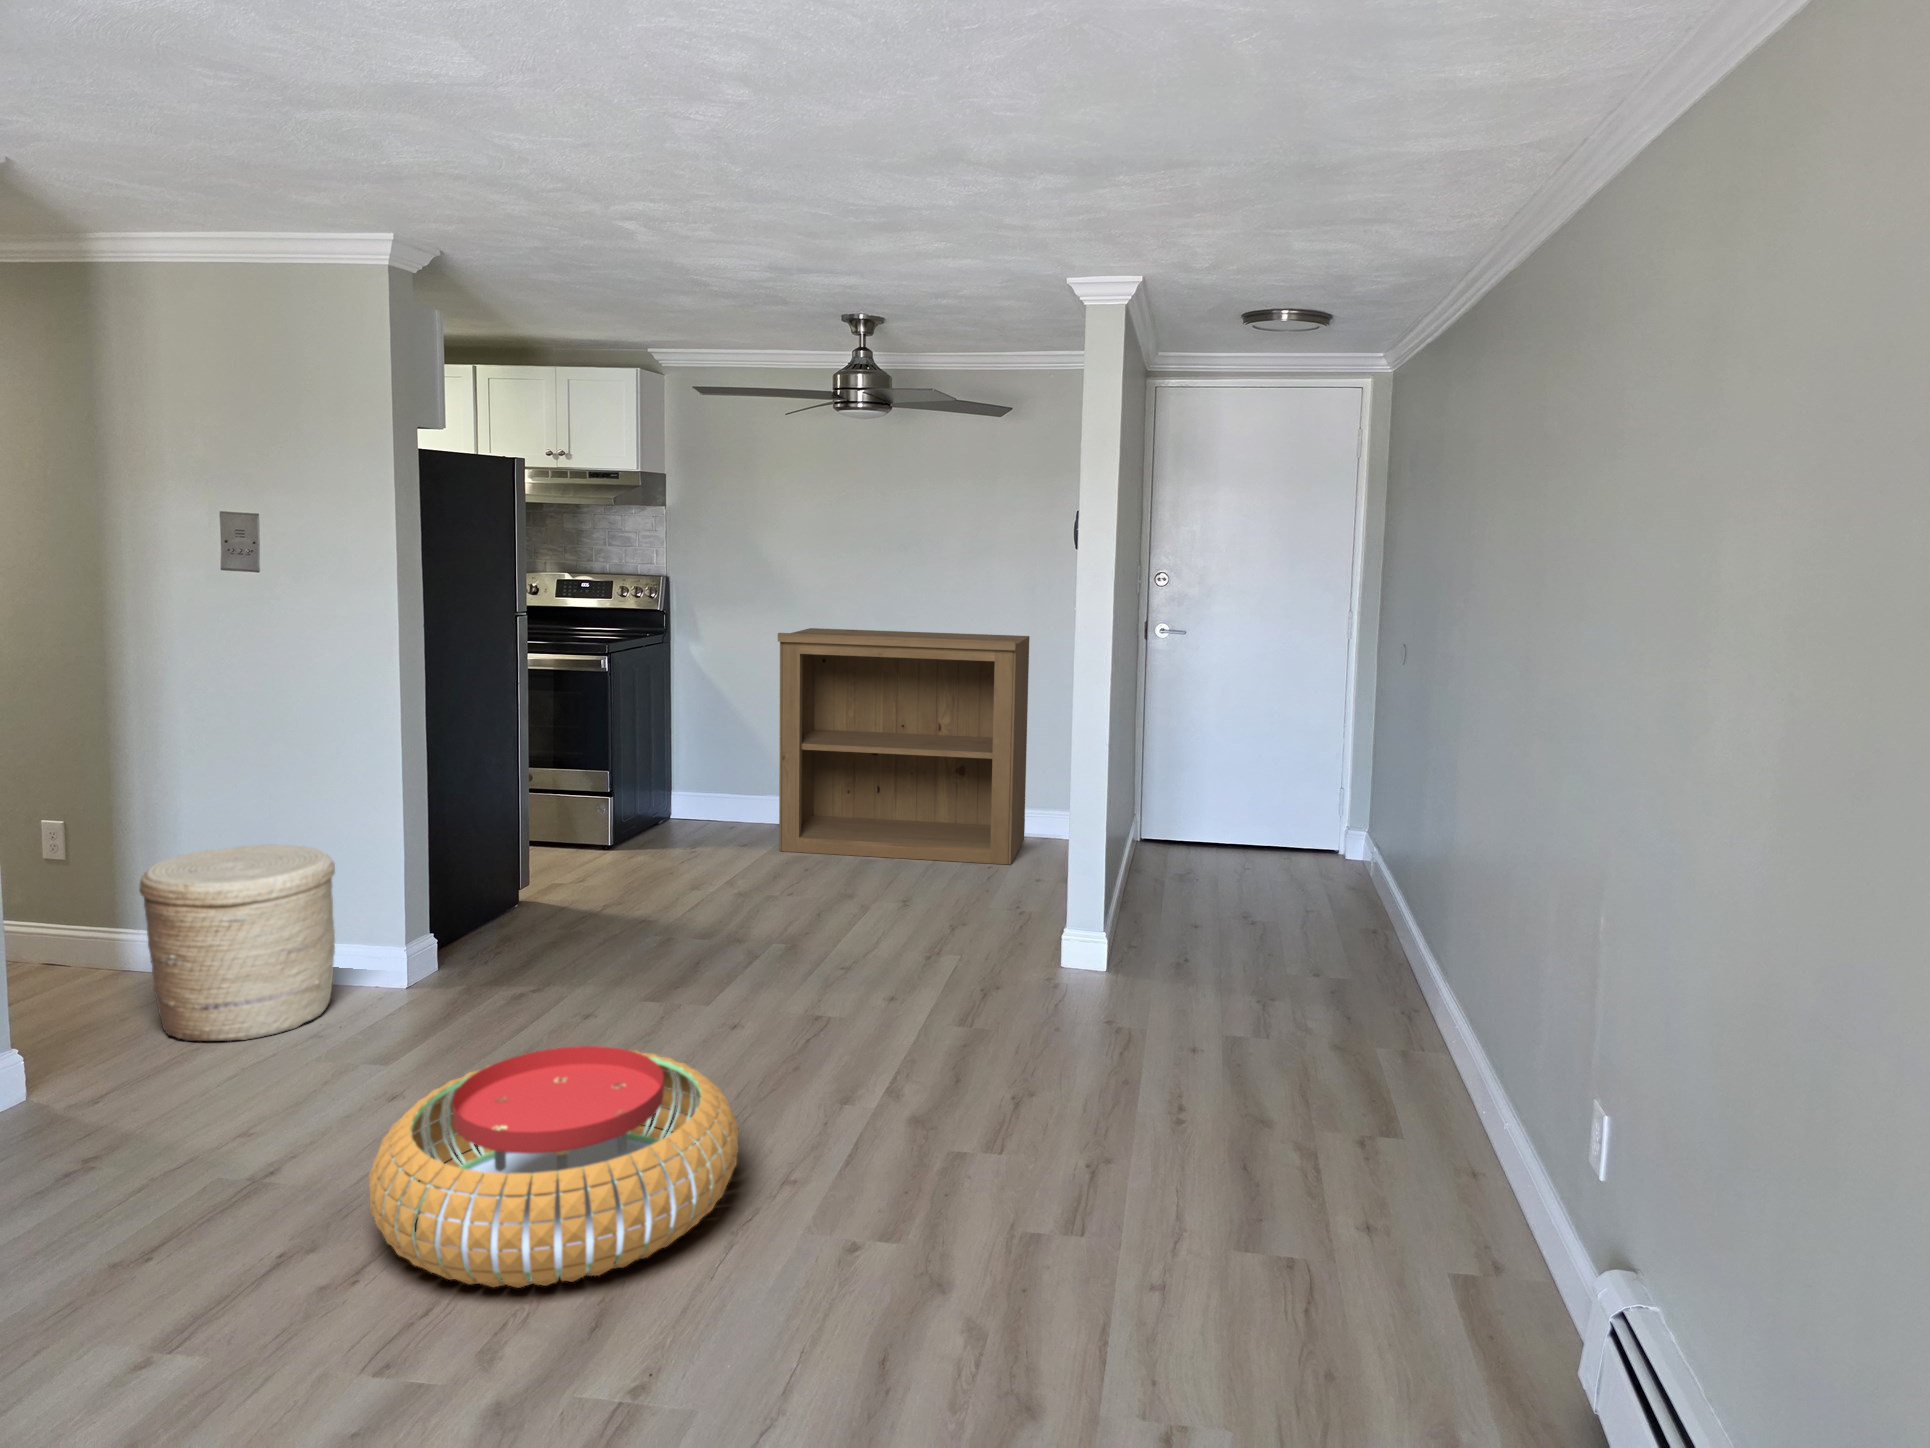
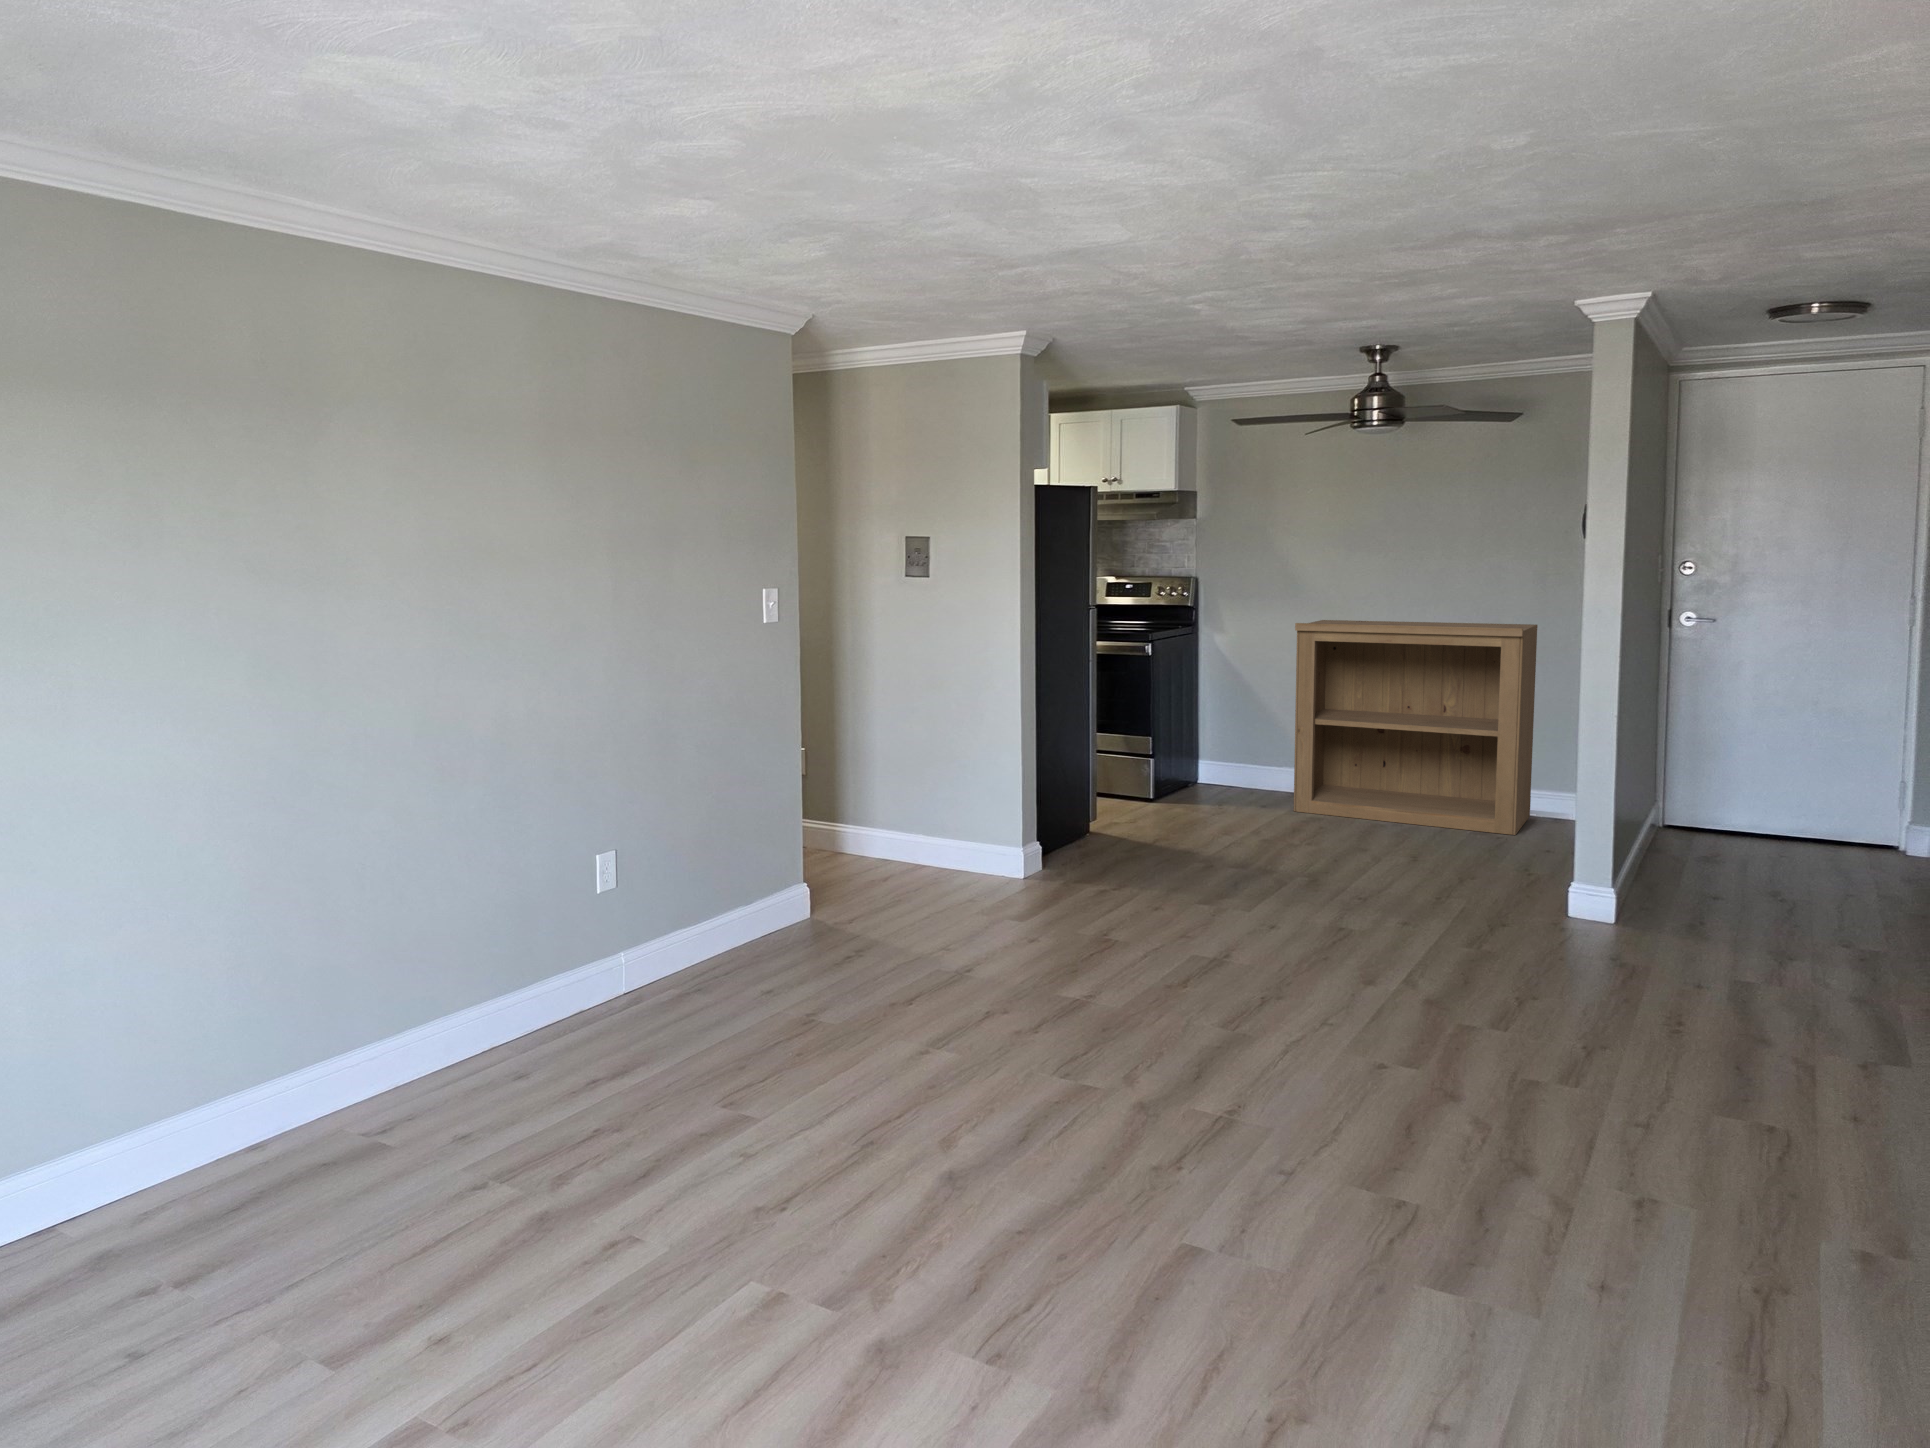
woven basket: present [139,845,335,1041] -> none [864,769,979,899]
pouf: present [369,1046,738,1288] -> none [1036,909,1286,1055]

